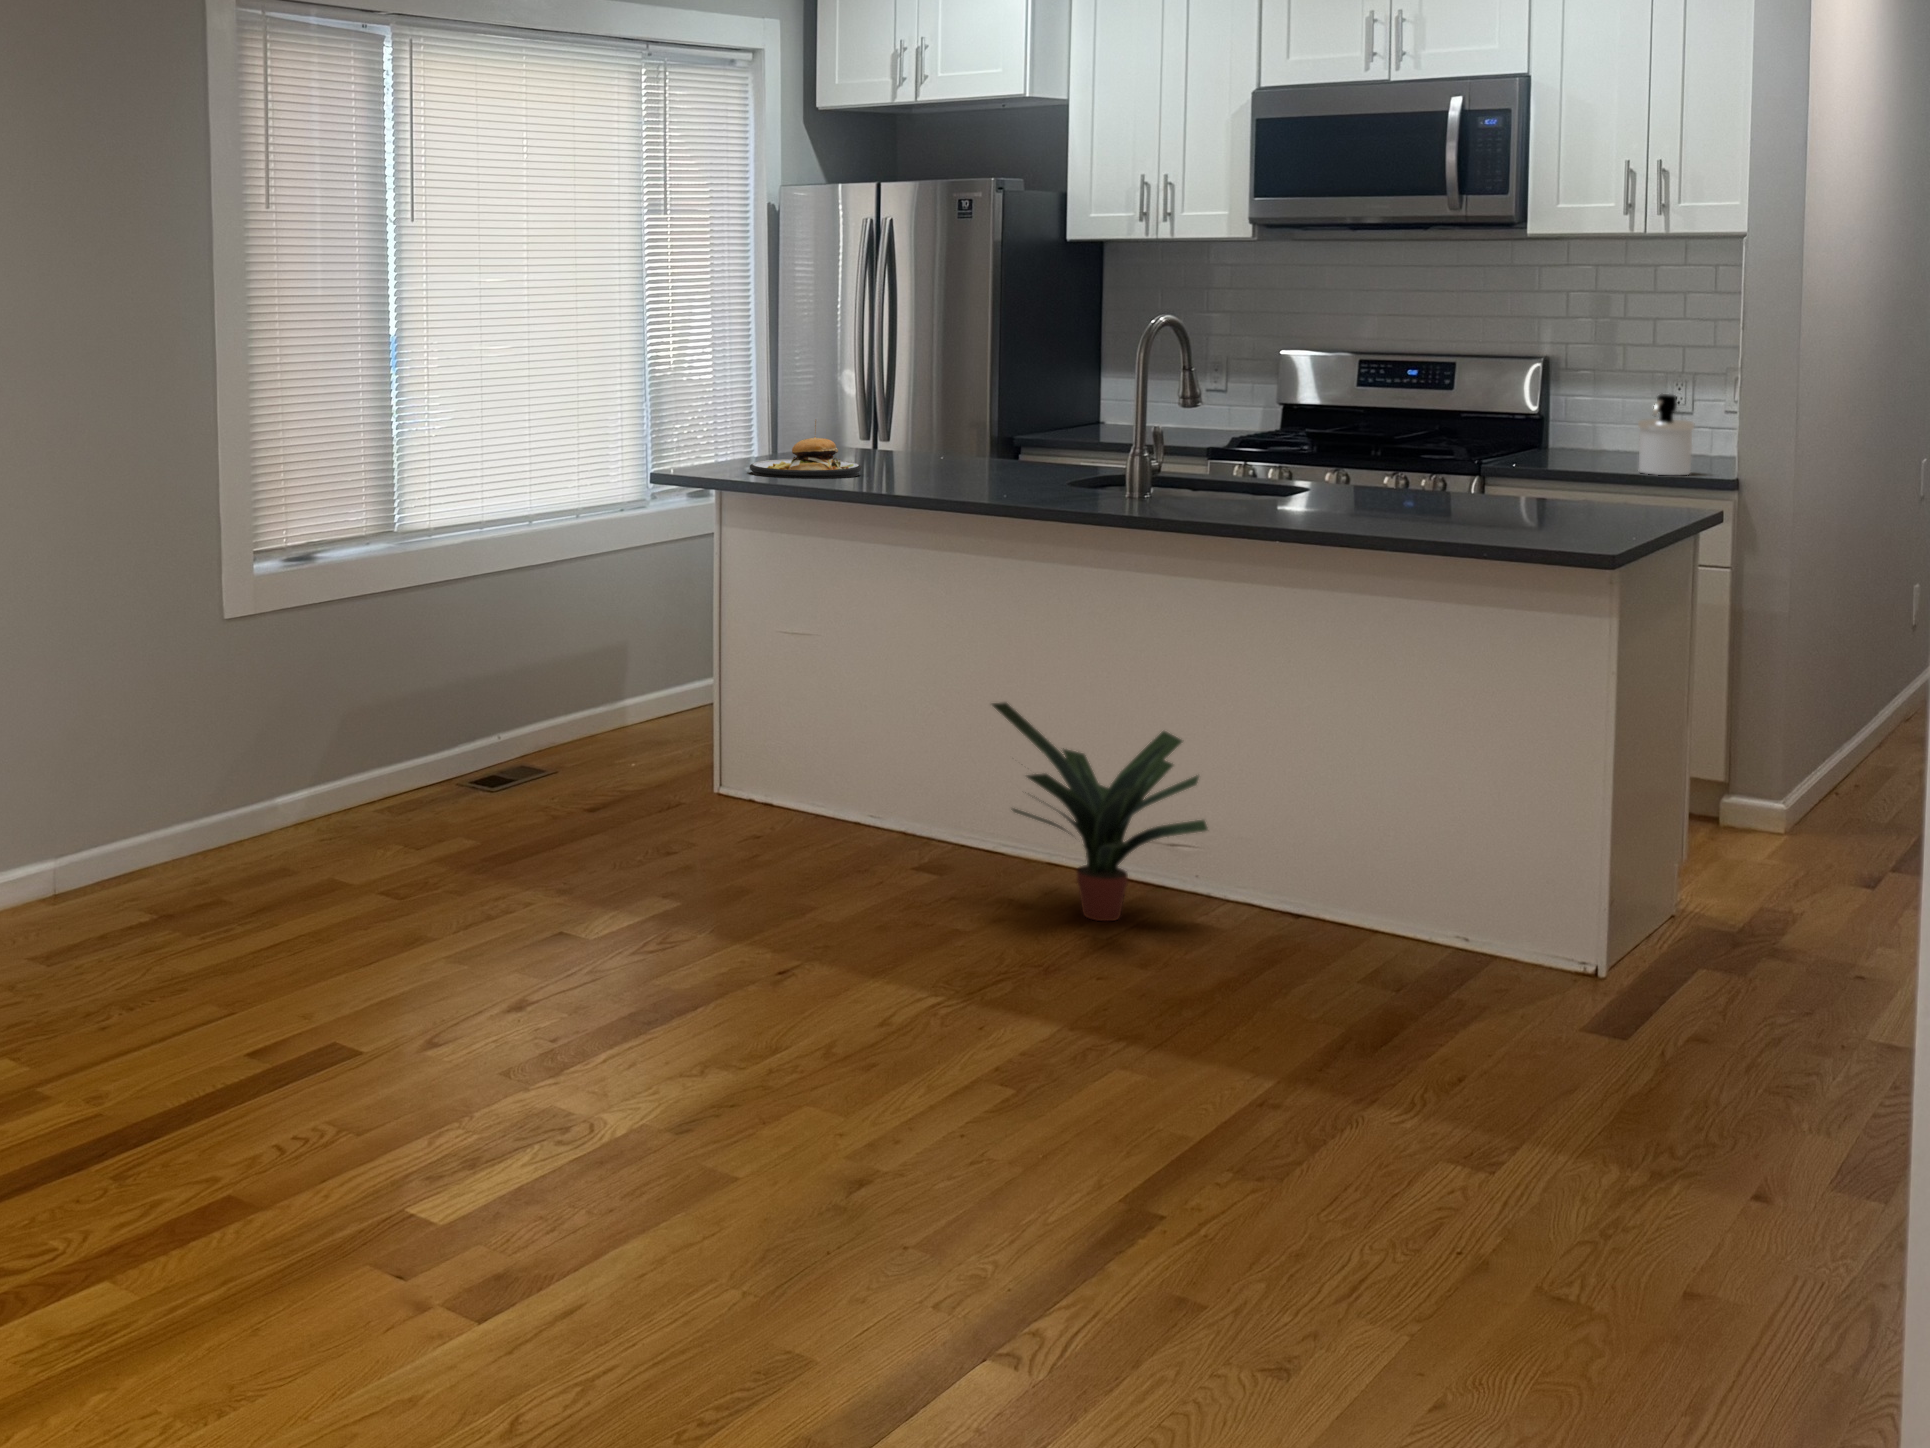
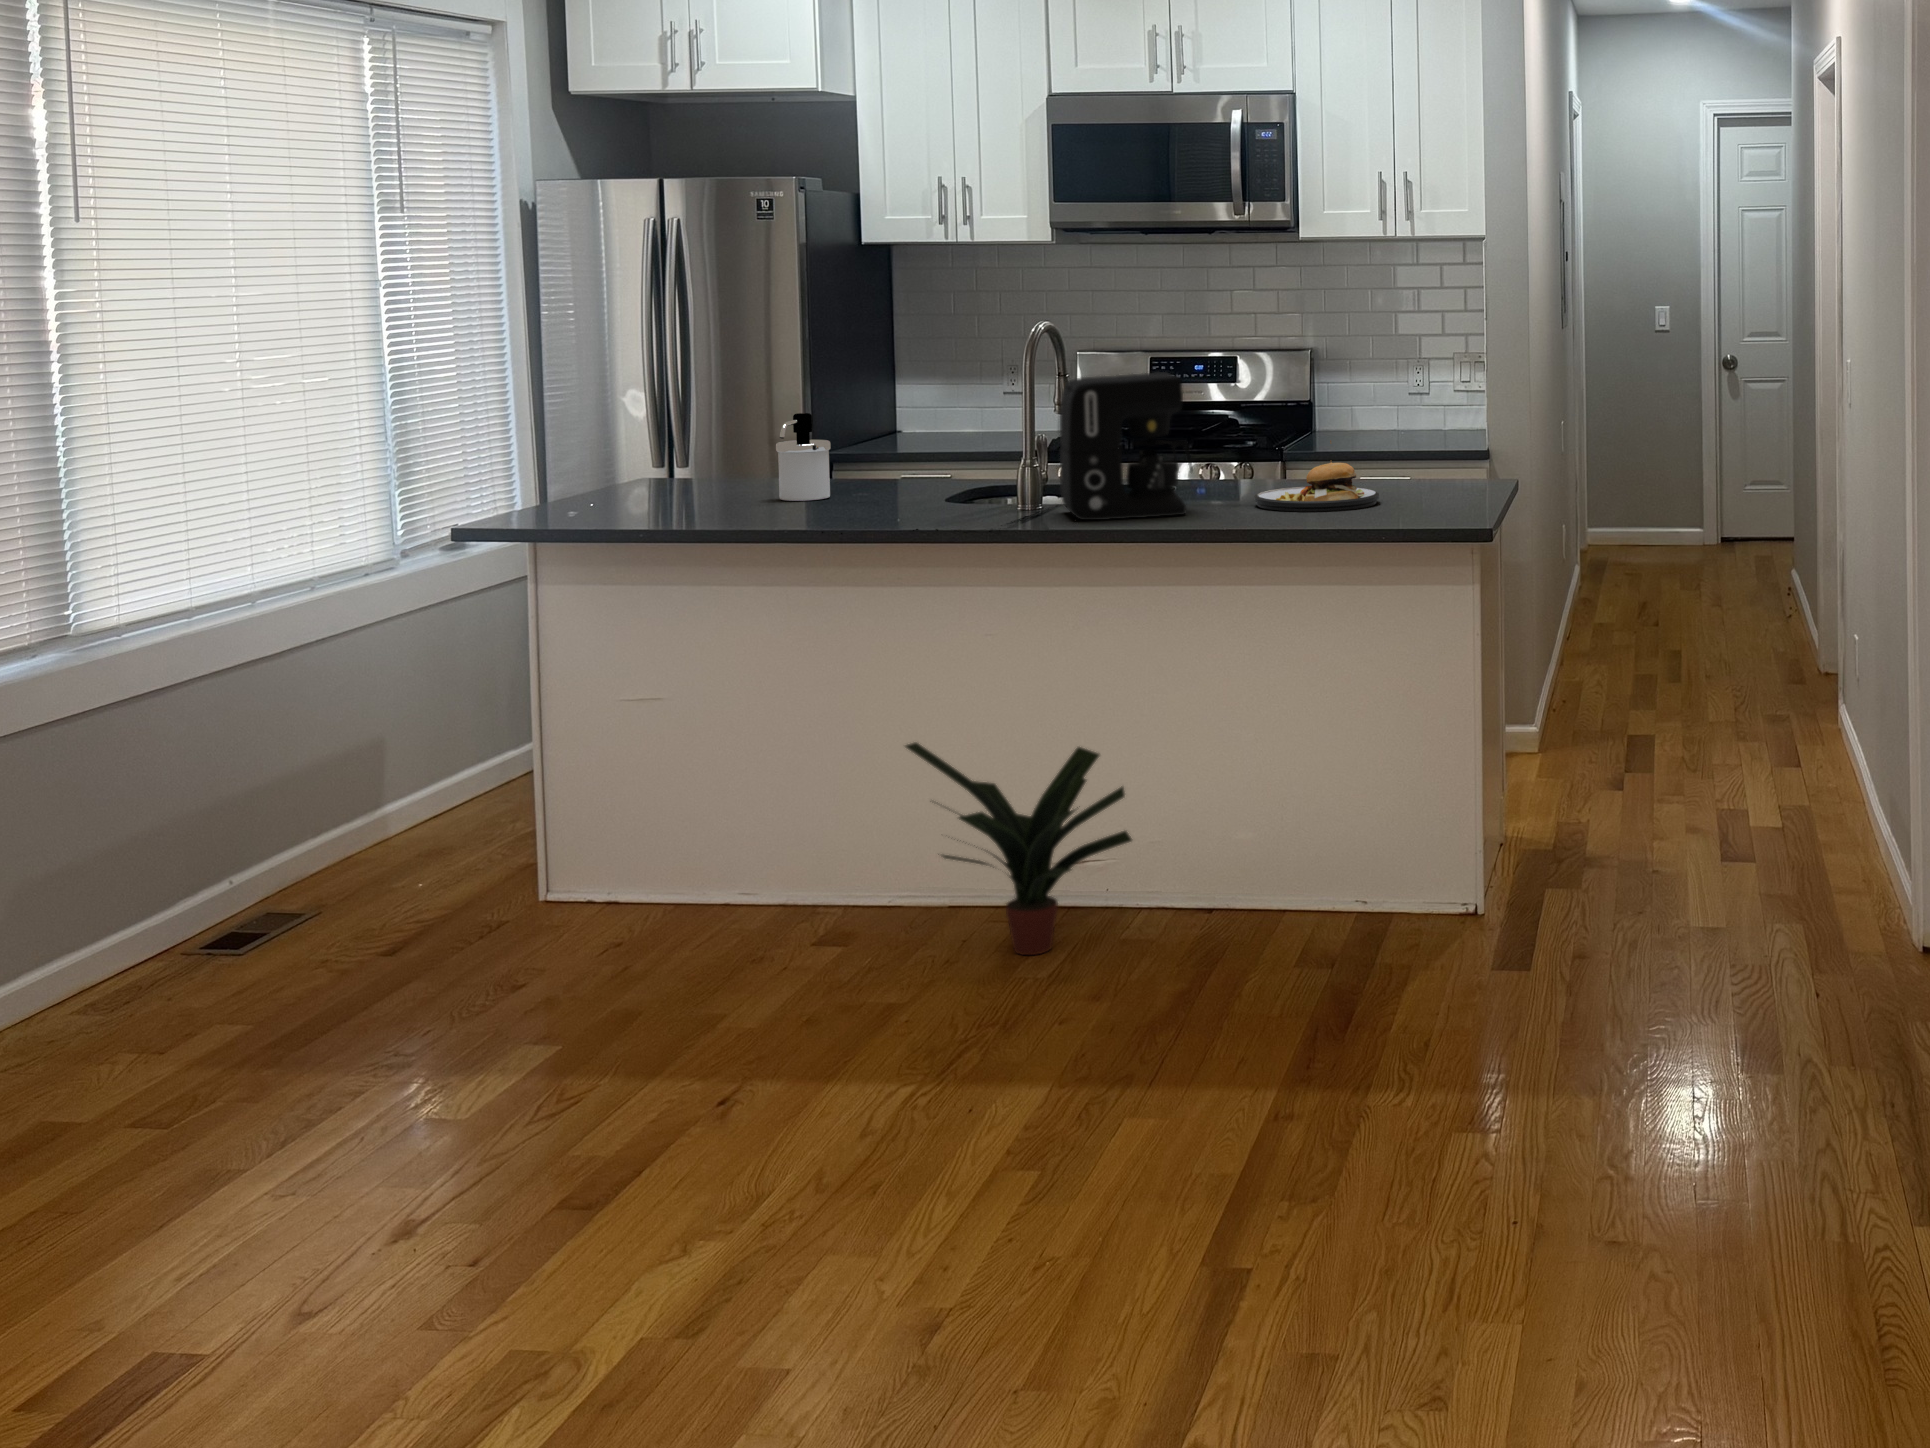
coffee maker: none [1169,369,1308,514] -> present [1060,372,1193,520]
soap dispenser: present [1638,394,1695,475] -> present [776,413,831,501]
plate: present [750,421,862,479] -> present [1254,441,1379,512]

